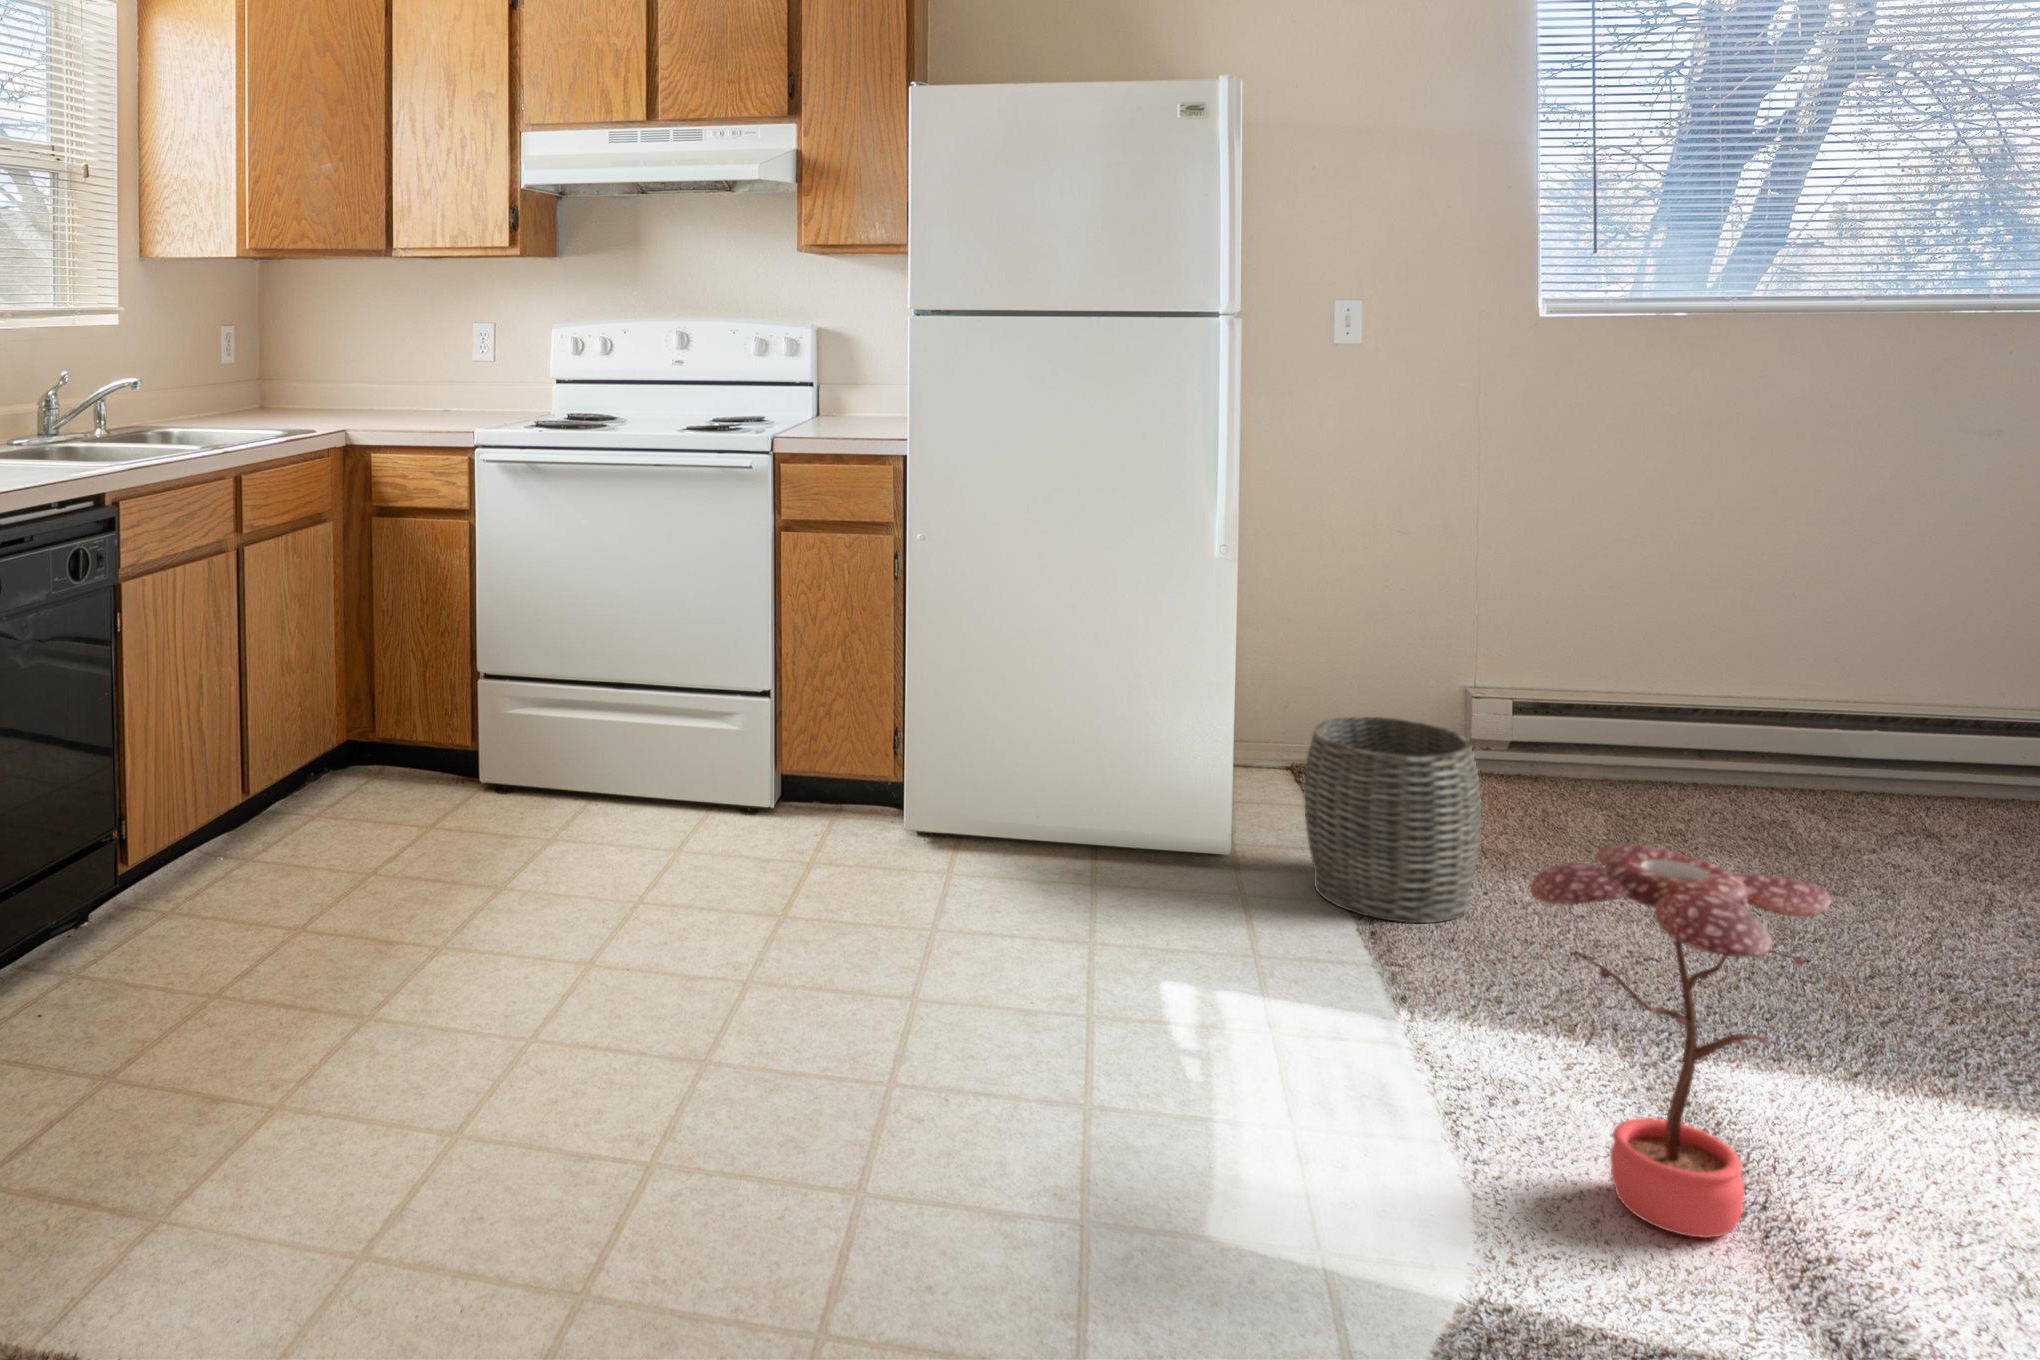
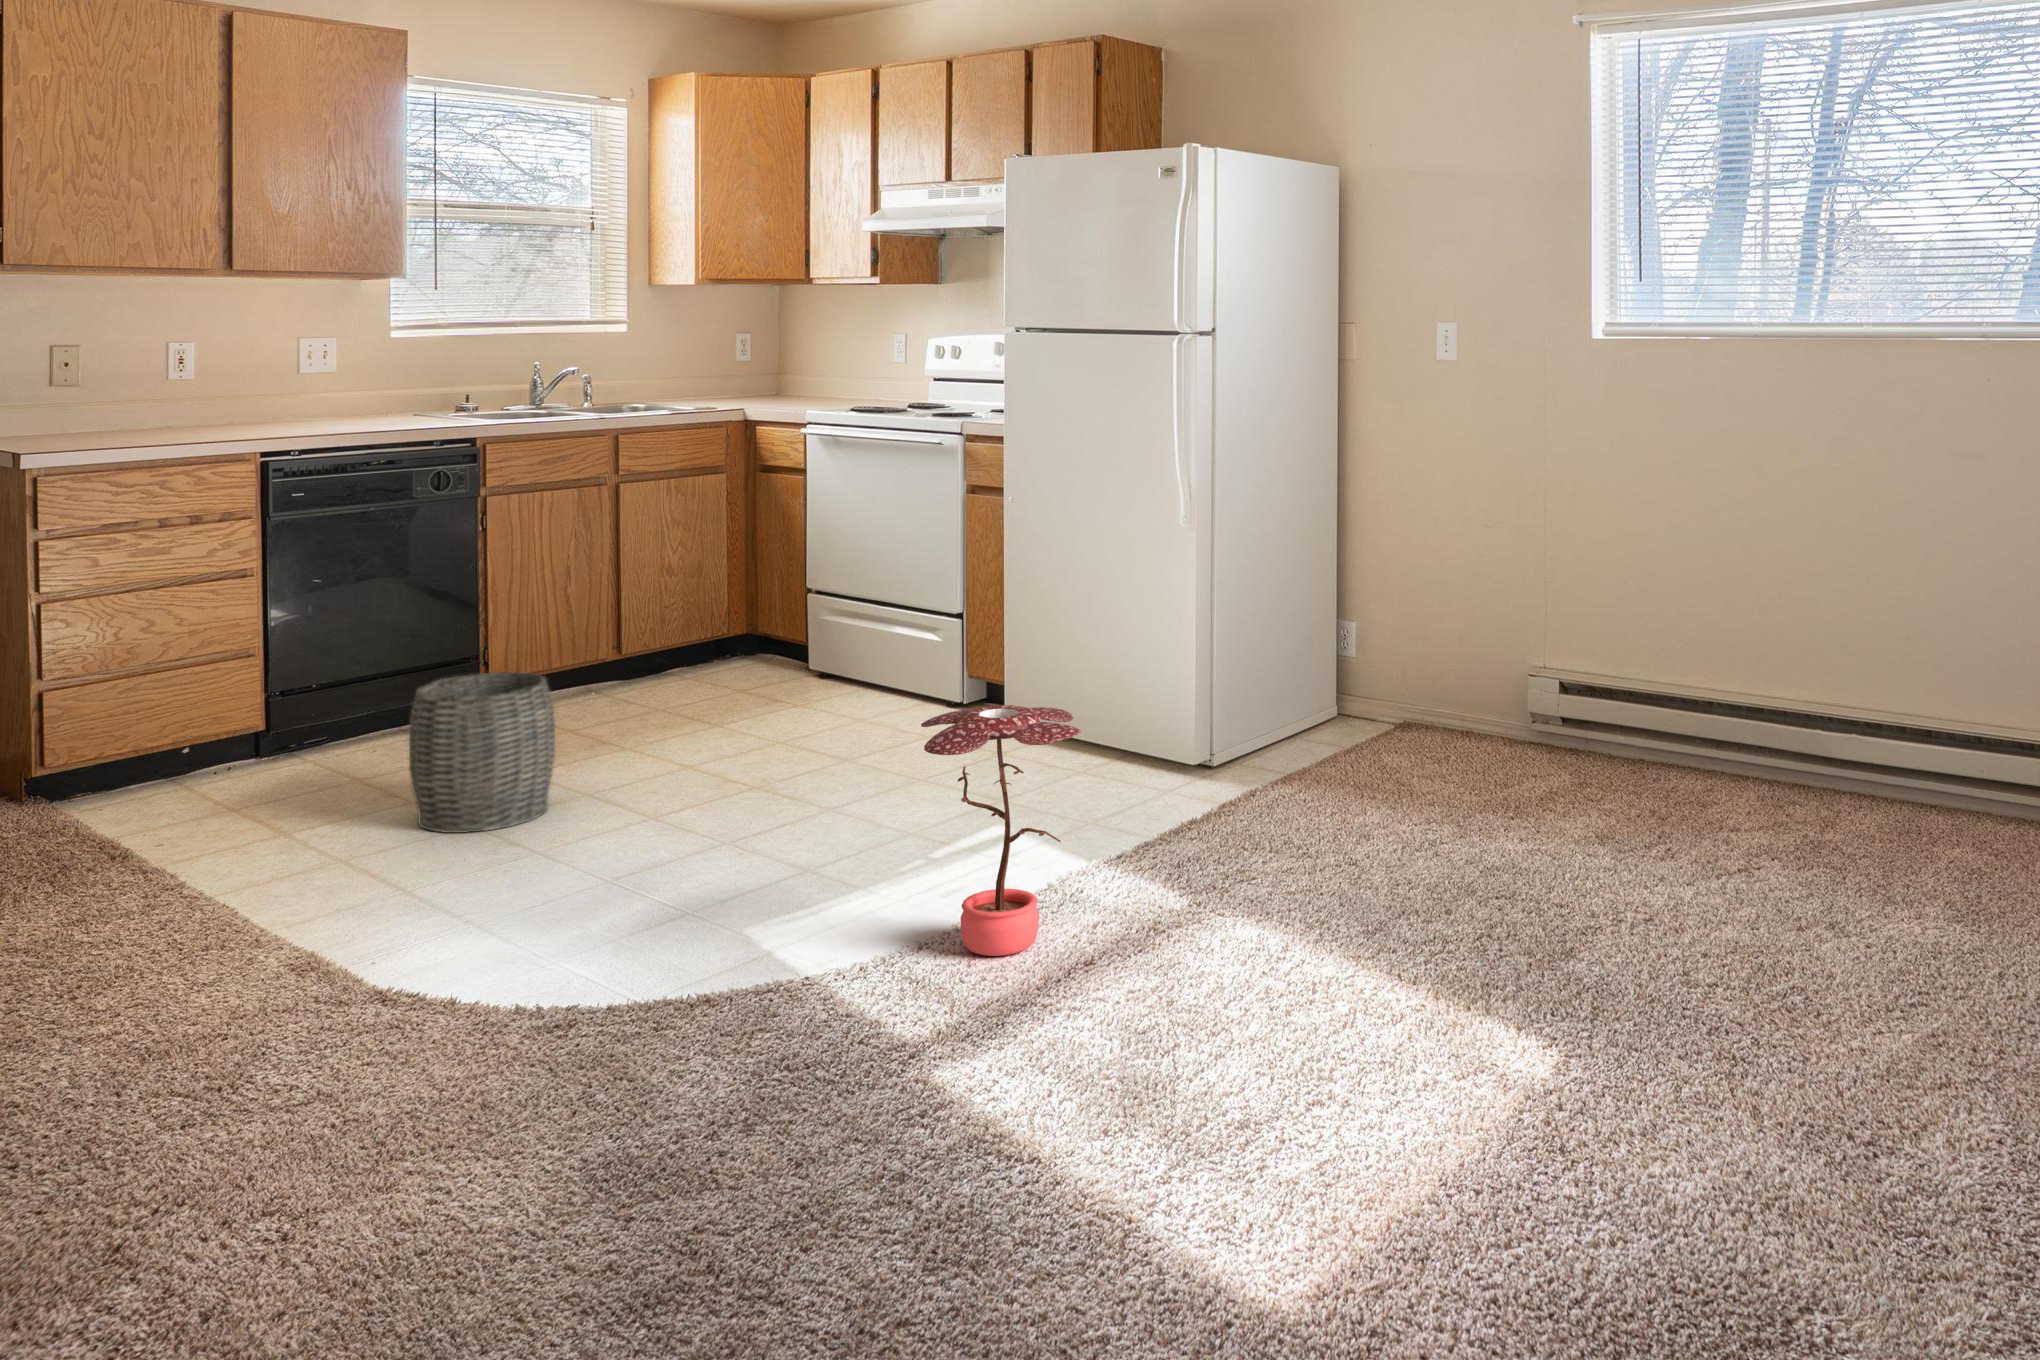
woven basket: present [1305,717,1481,923] -> present [409,672,555,833]

